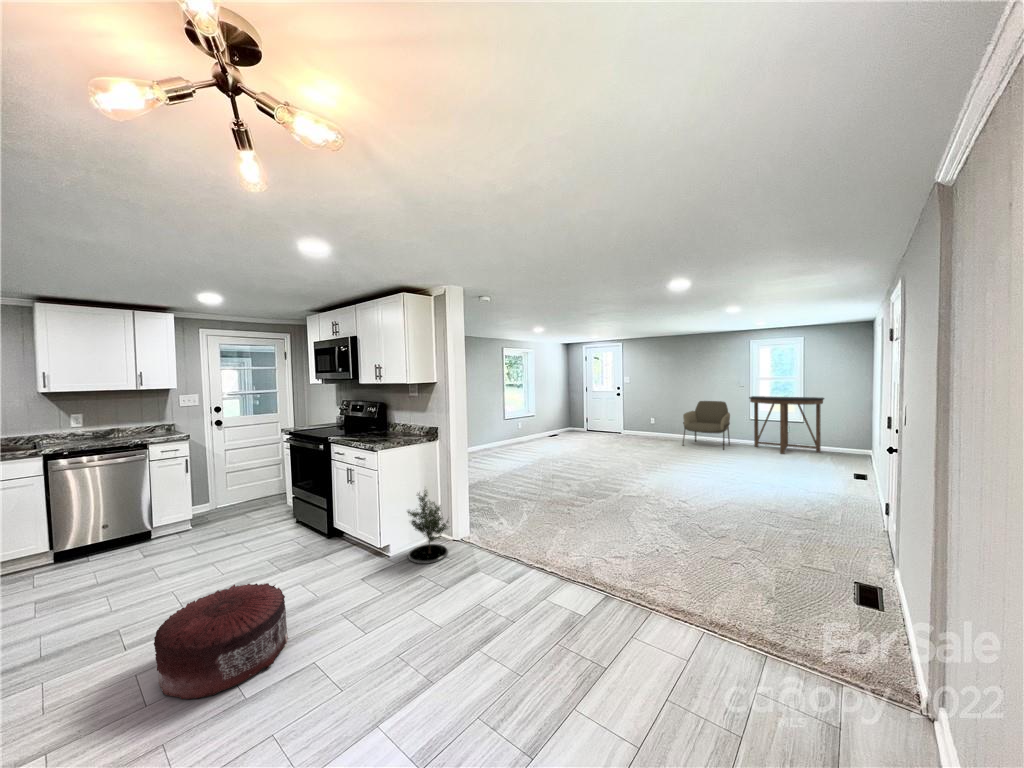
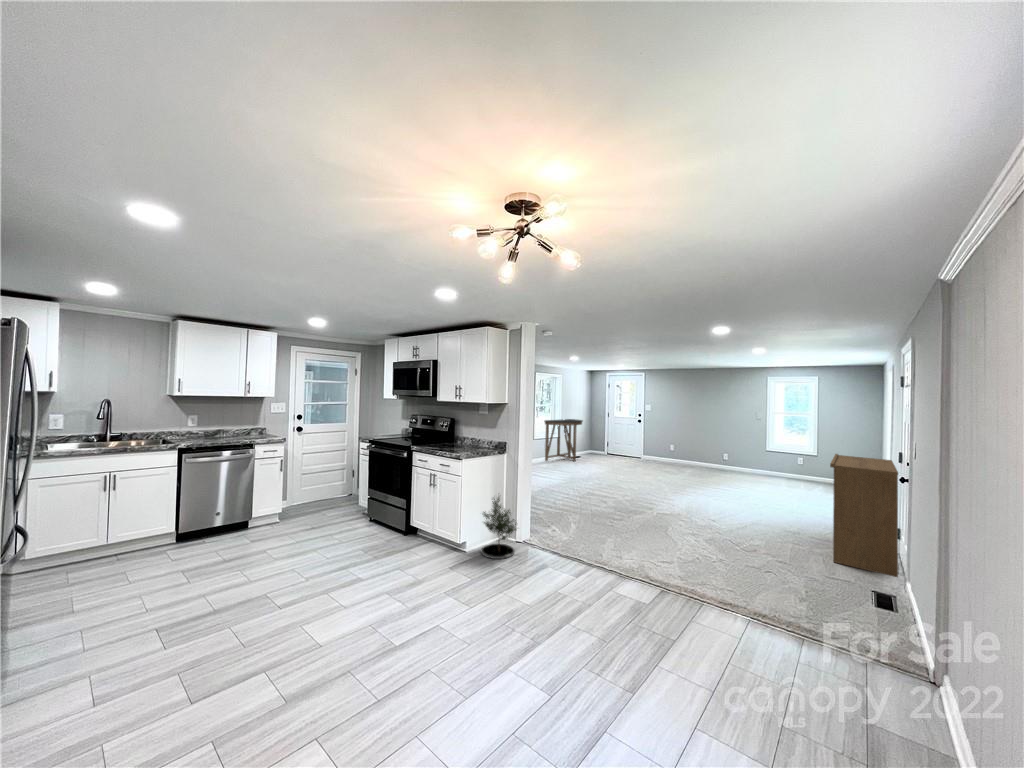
console table: present [749,396,824,454] -> present [544,419,583,461]
armchair: present [683,401,730,450] -> none [700,431,746,477]
bookshelf: none [809,421,886,562] -> present [830,454,899,577]
pouf: present [154,583,288,699] -> none [318,562,409,646]

